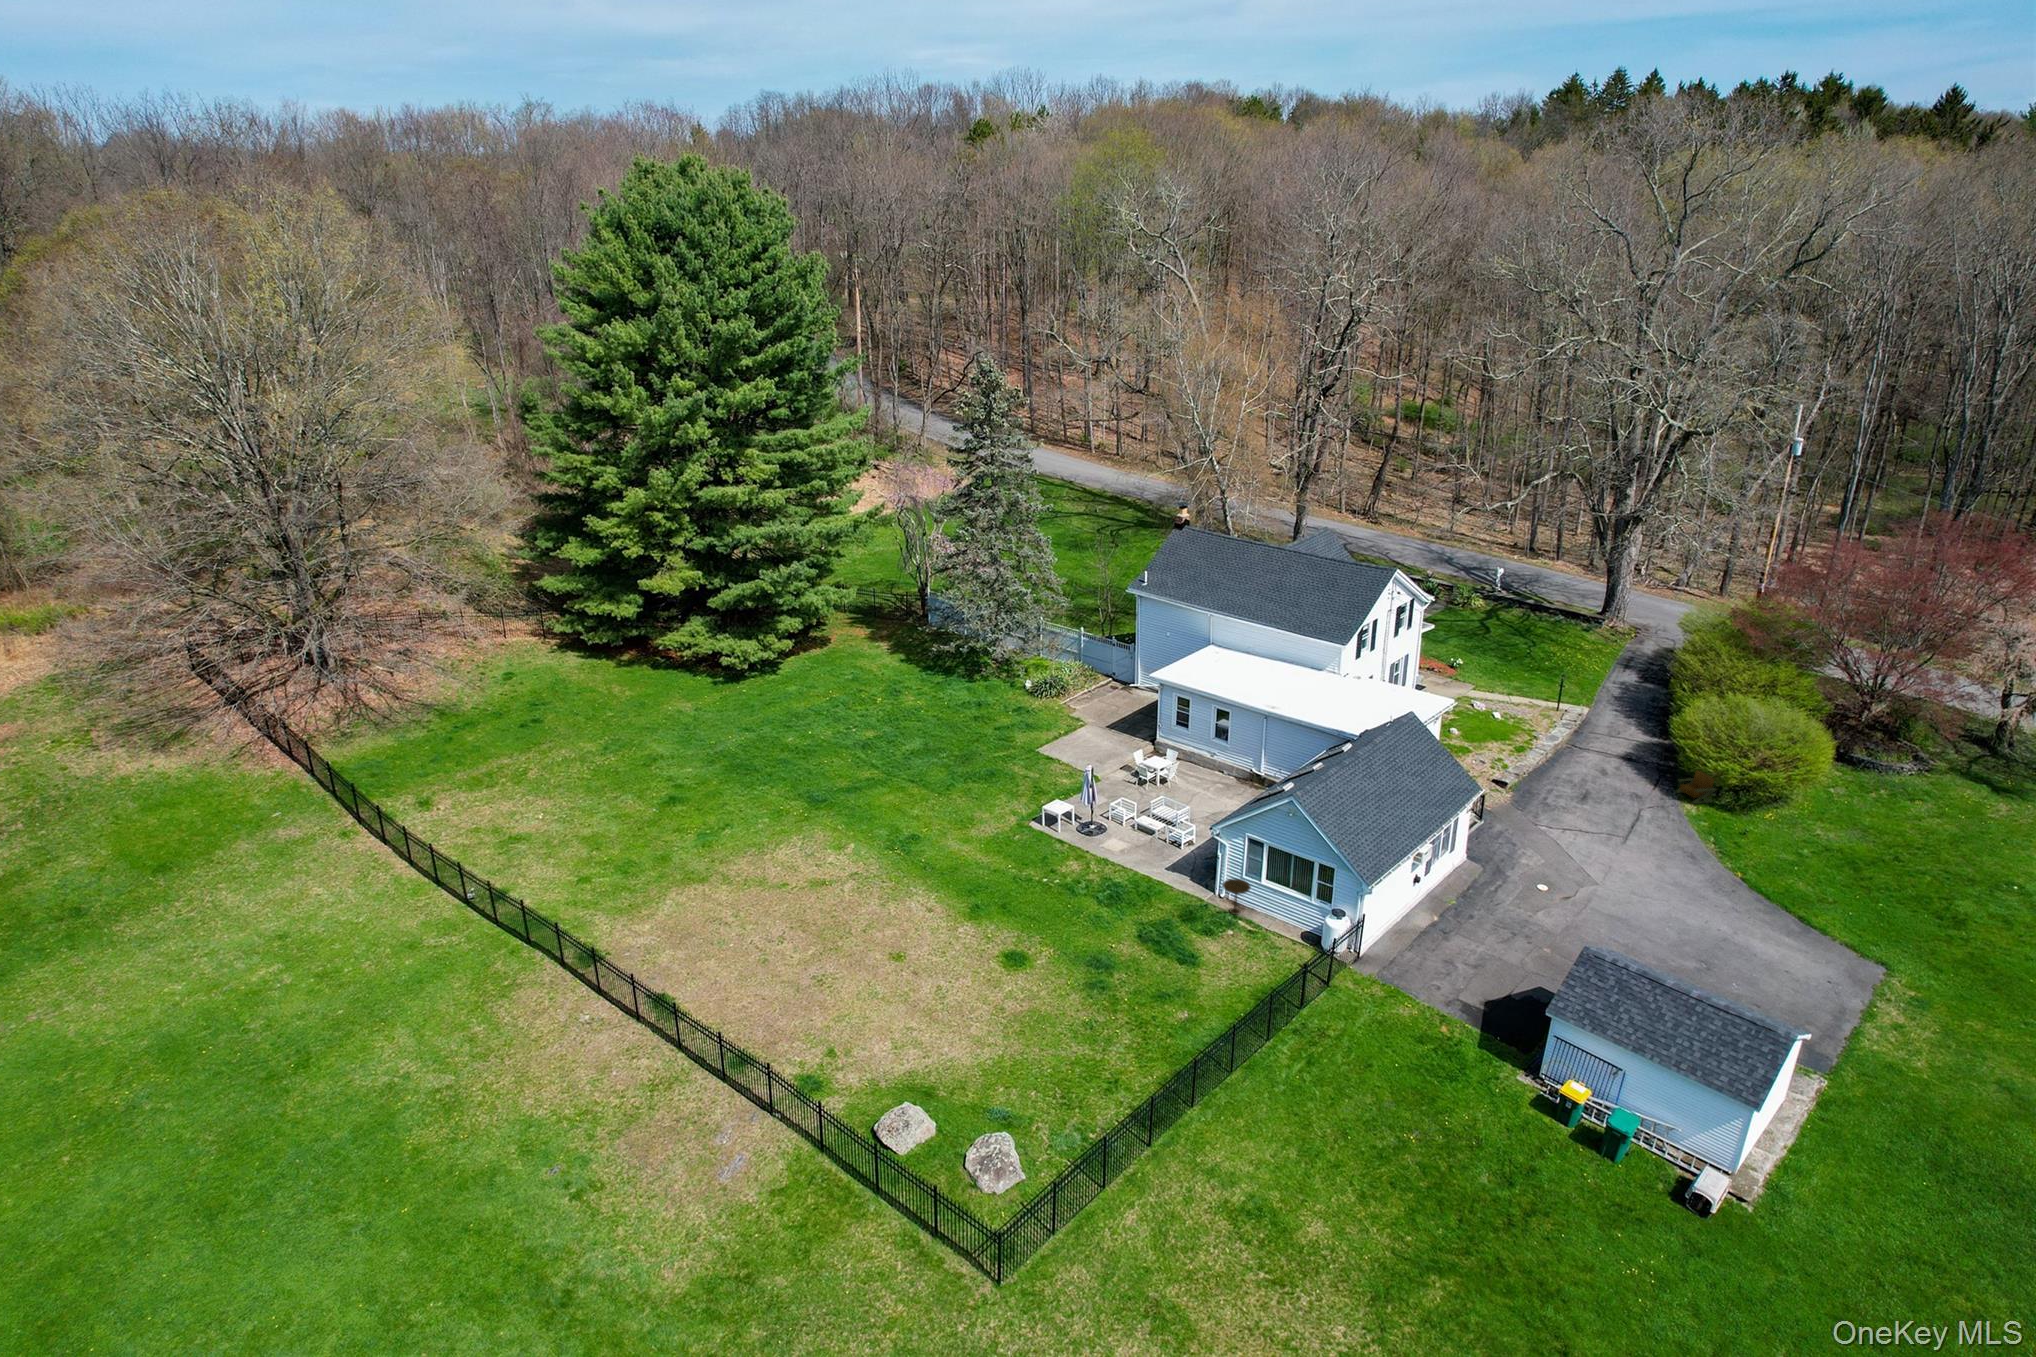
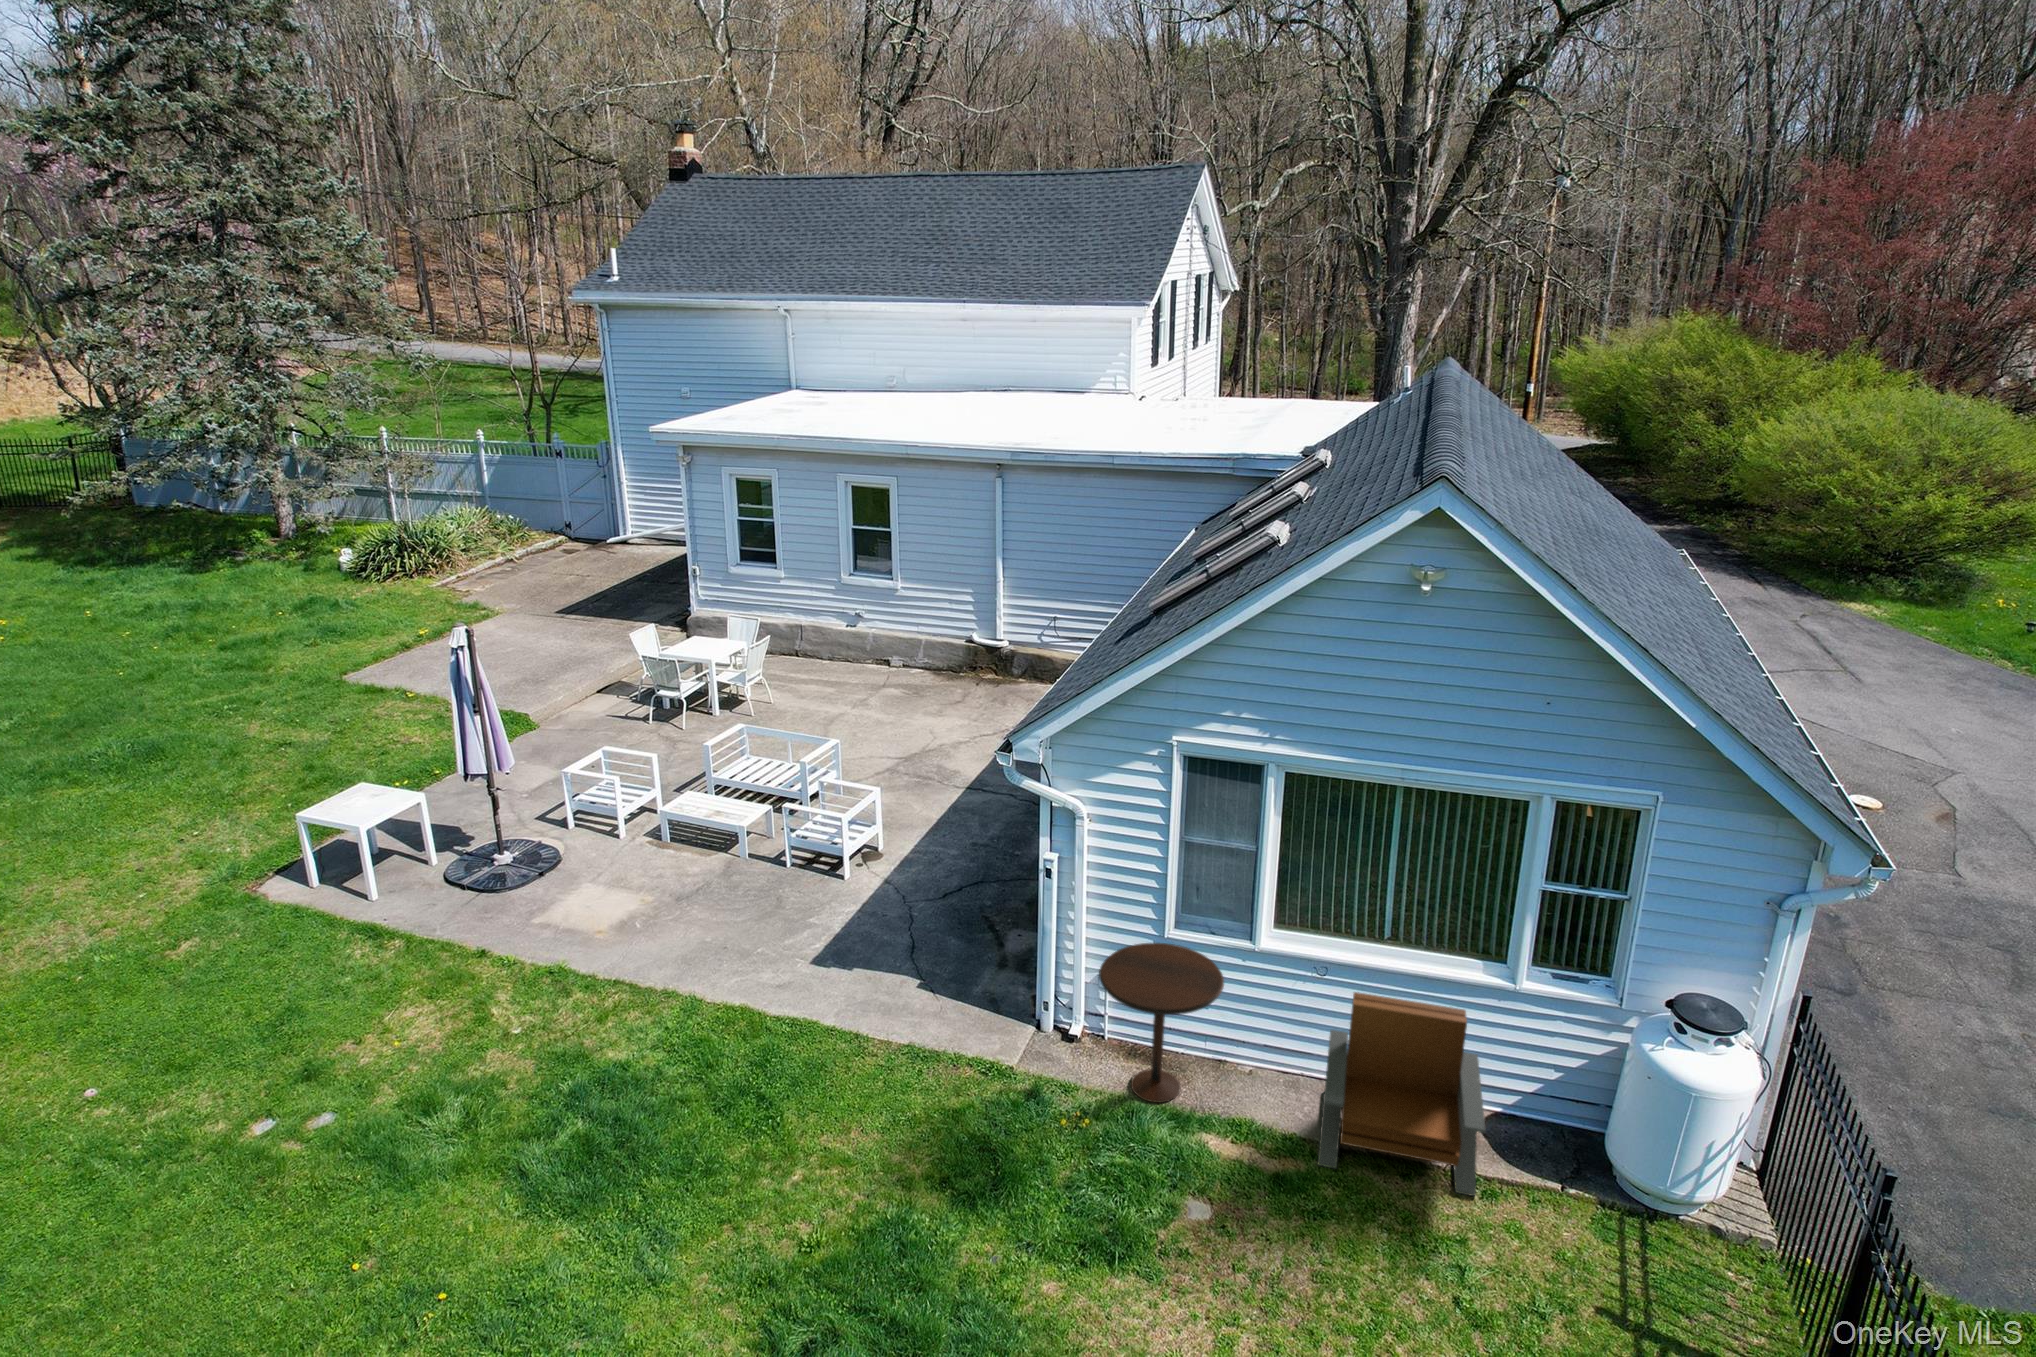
lounge chair: present [1676,771,1716,804] -> present [1318,992,1485,1196]

